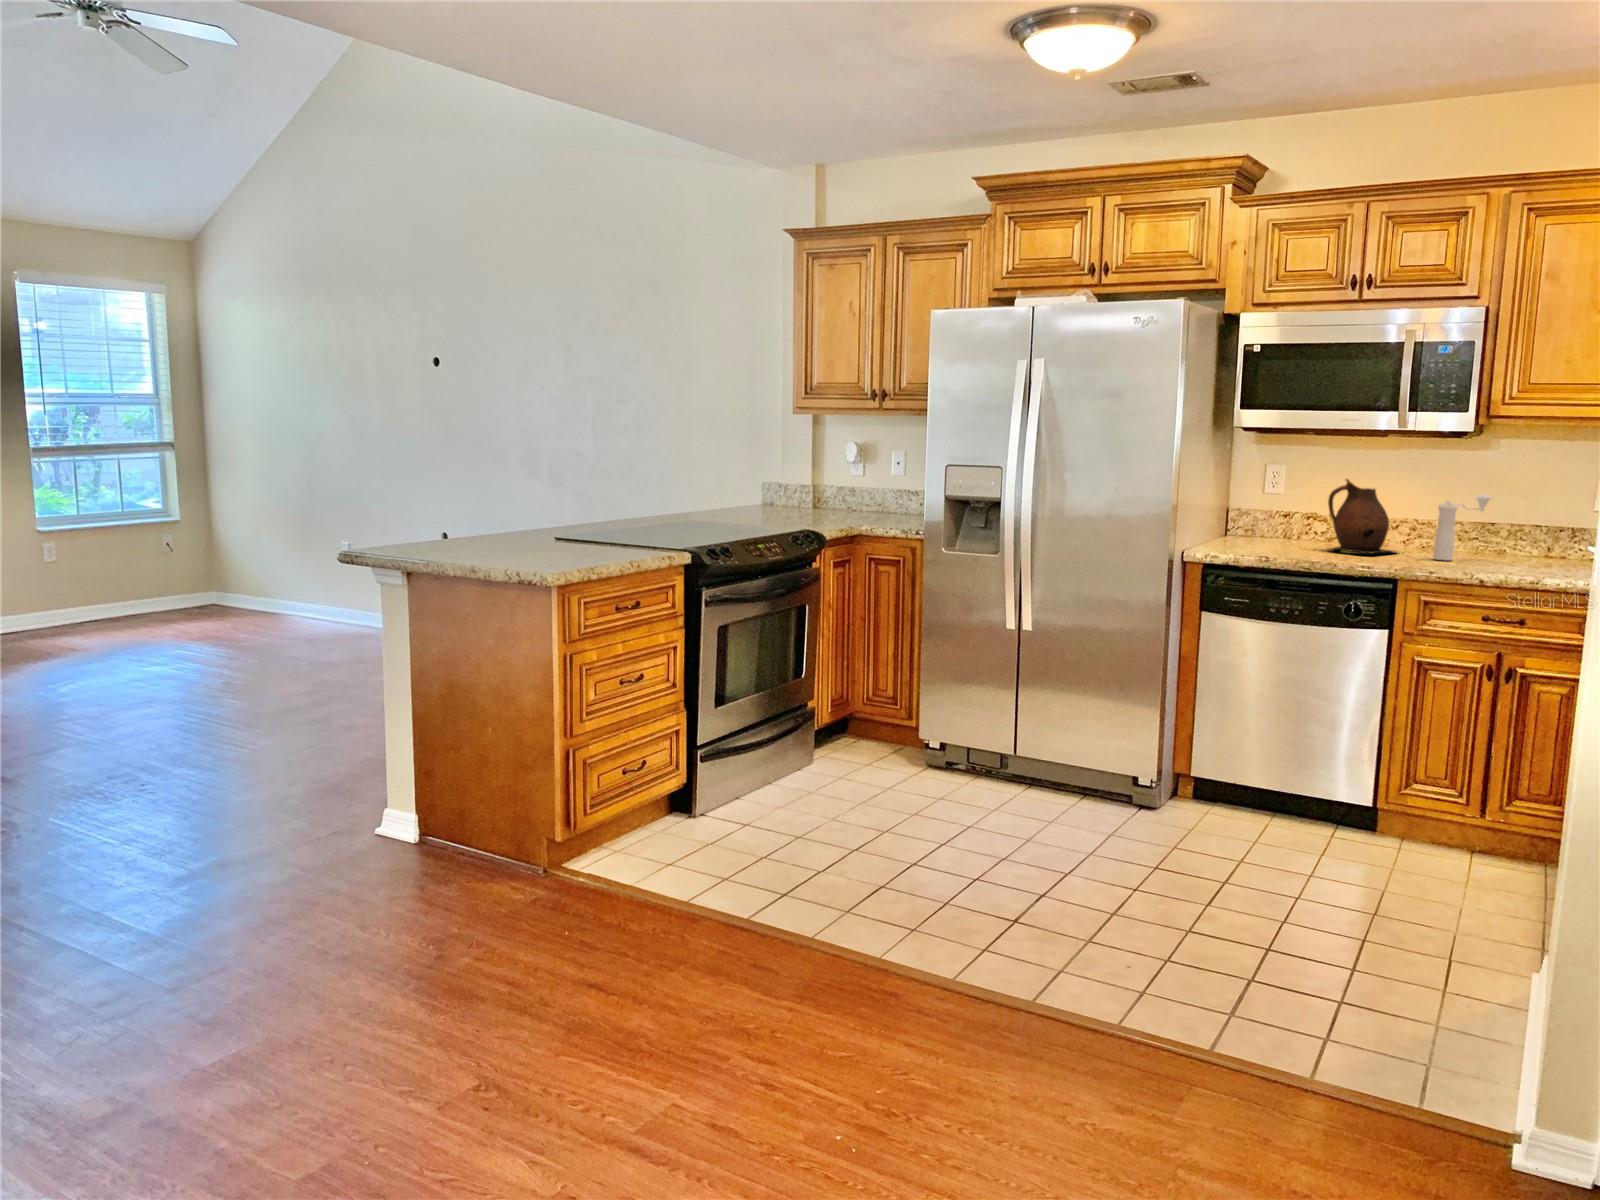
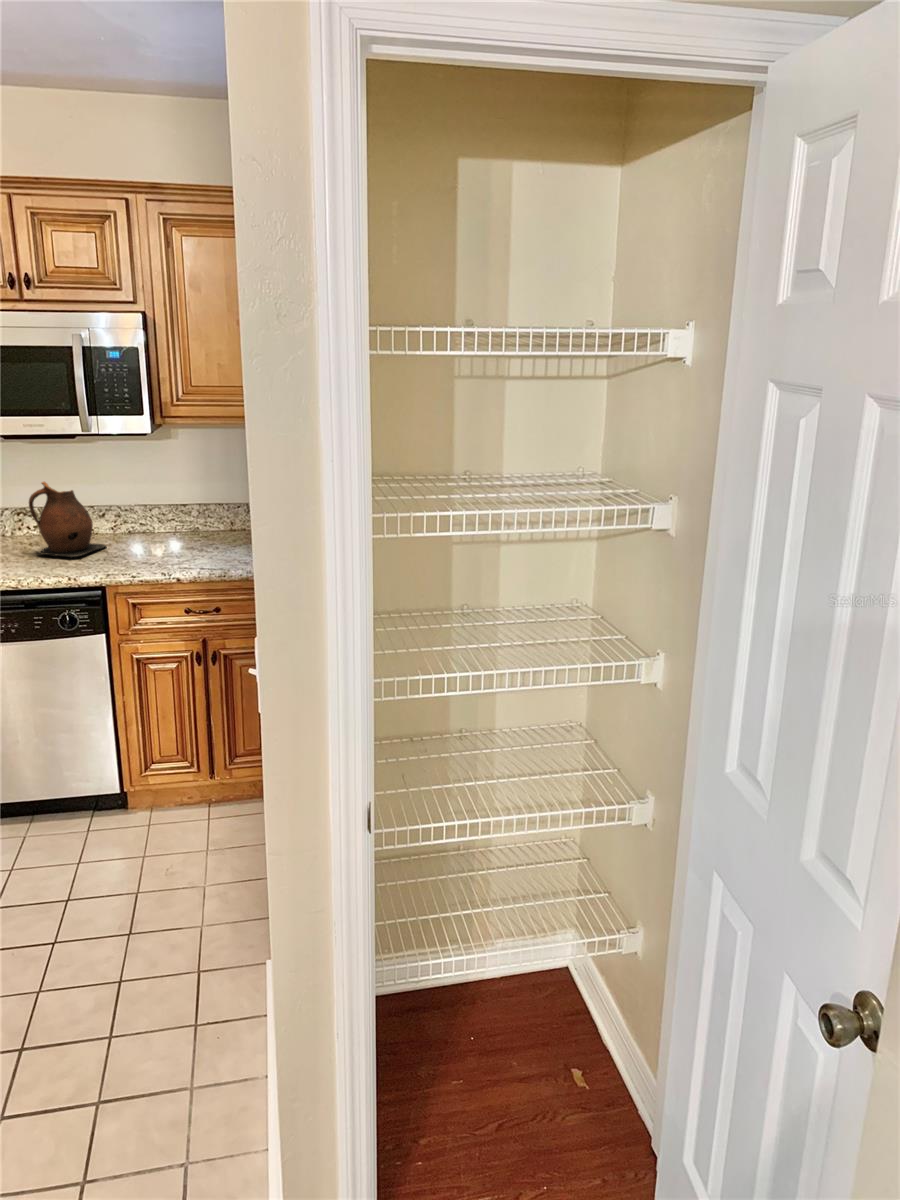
pepper mill: present [1433,494,1491,560] -> none [132,488,178,555]

